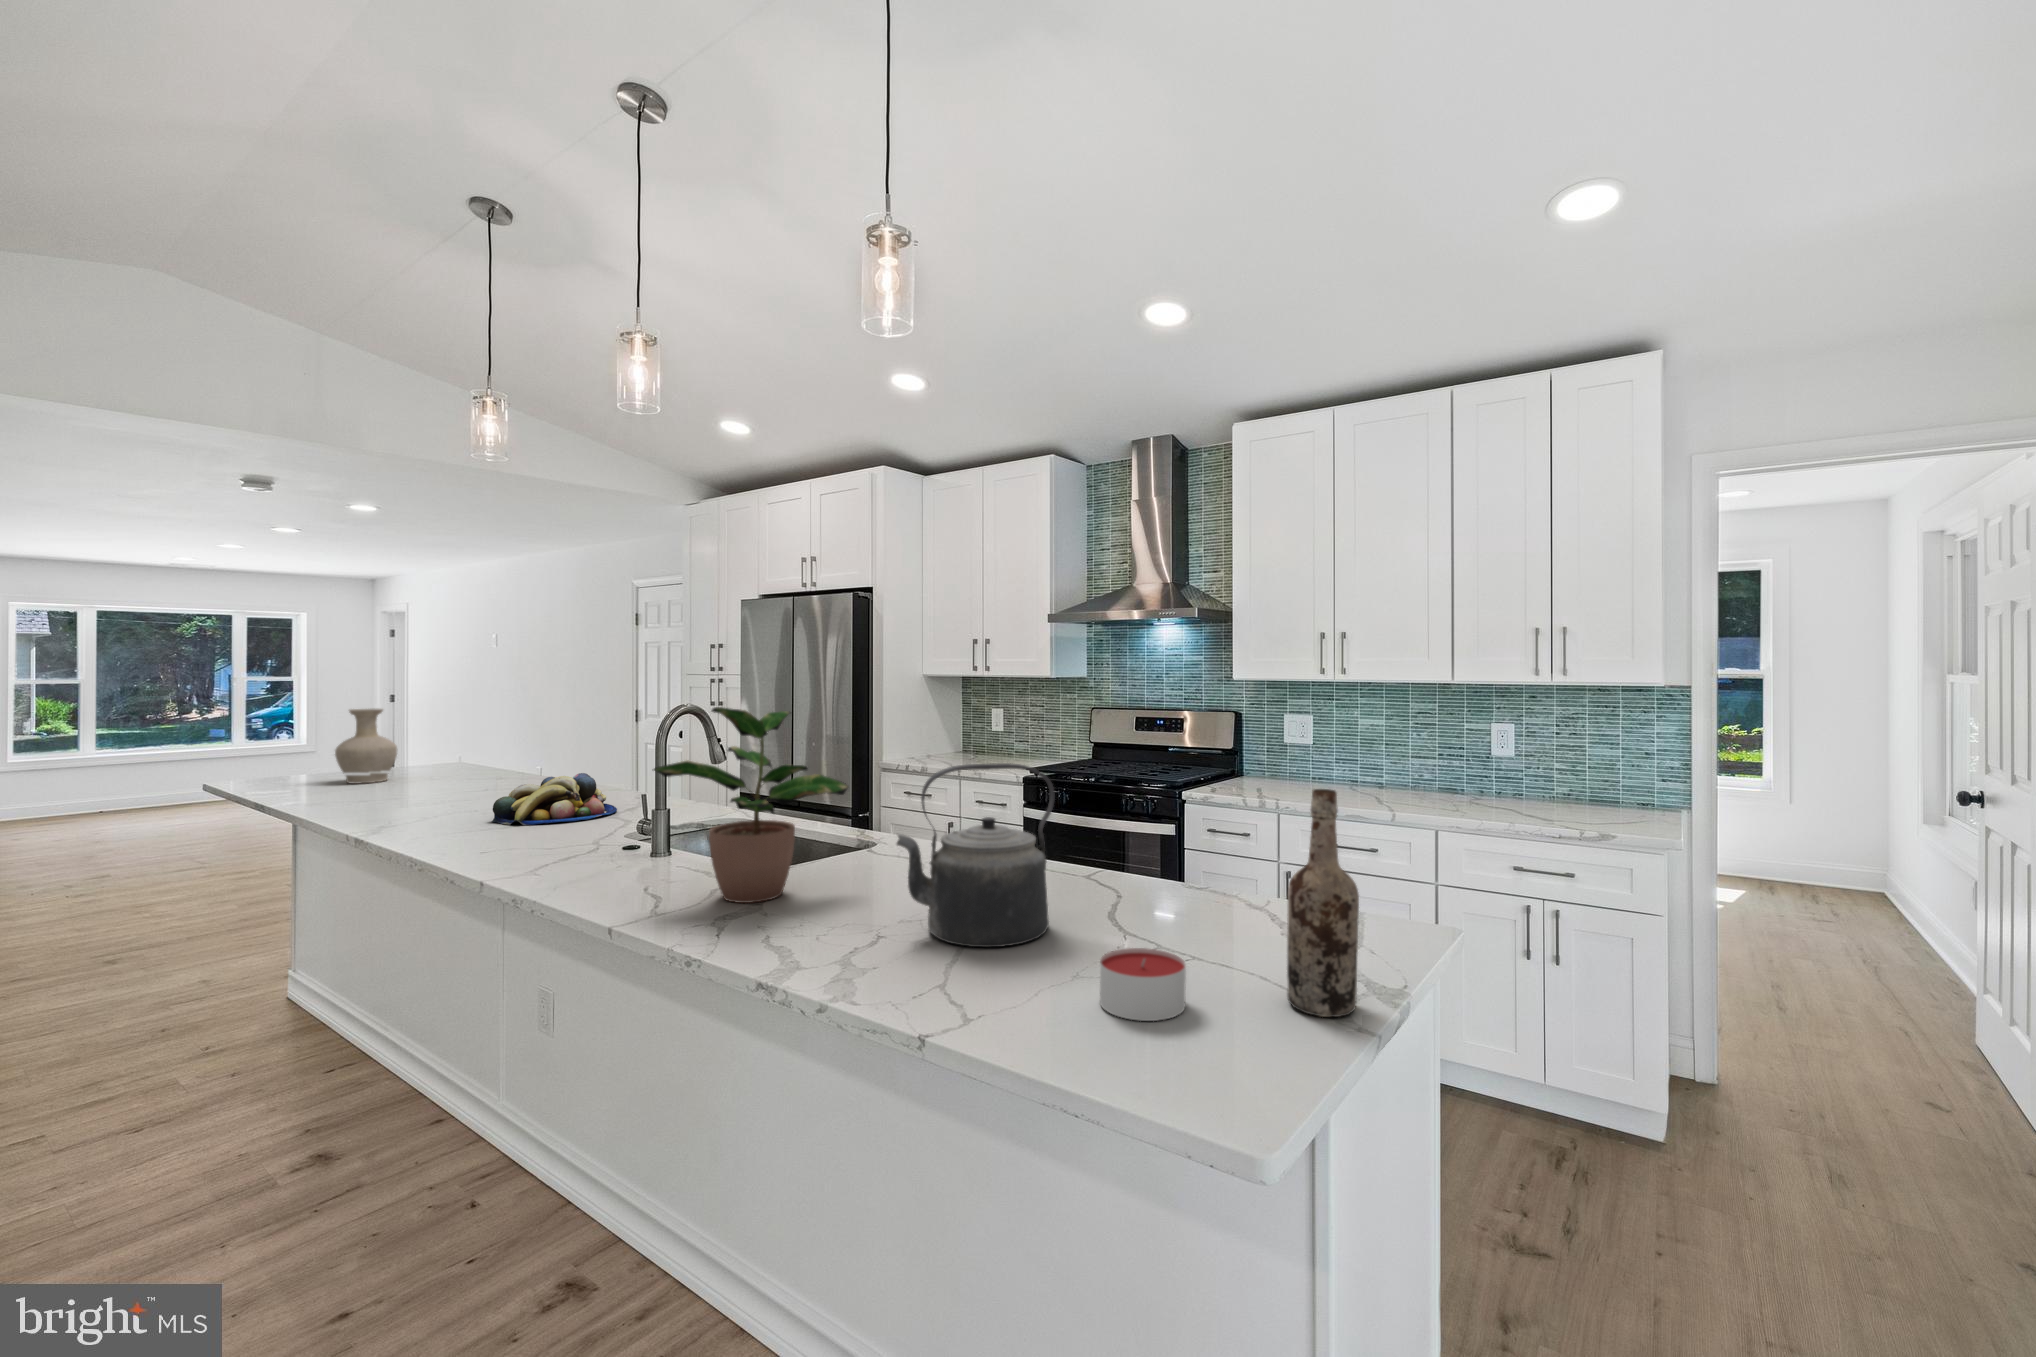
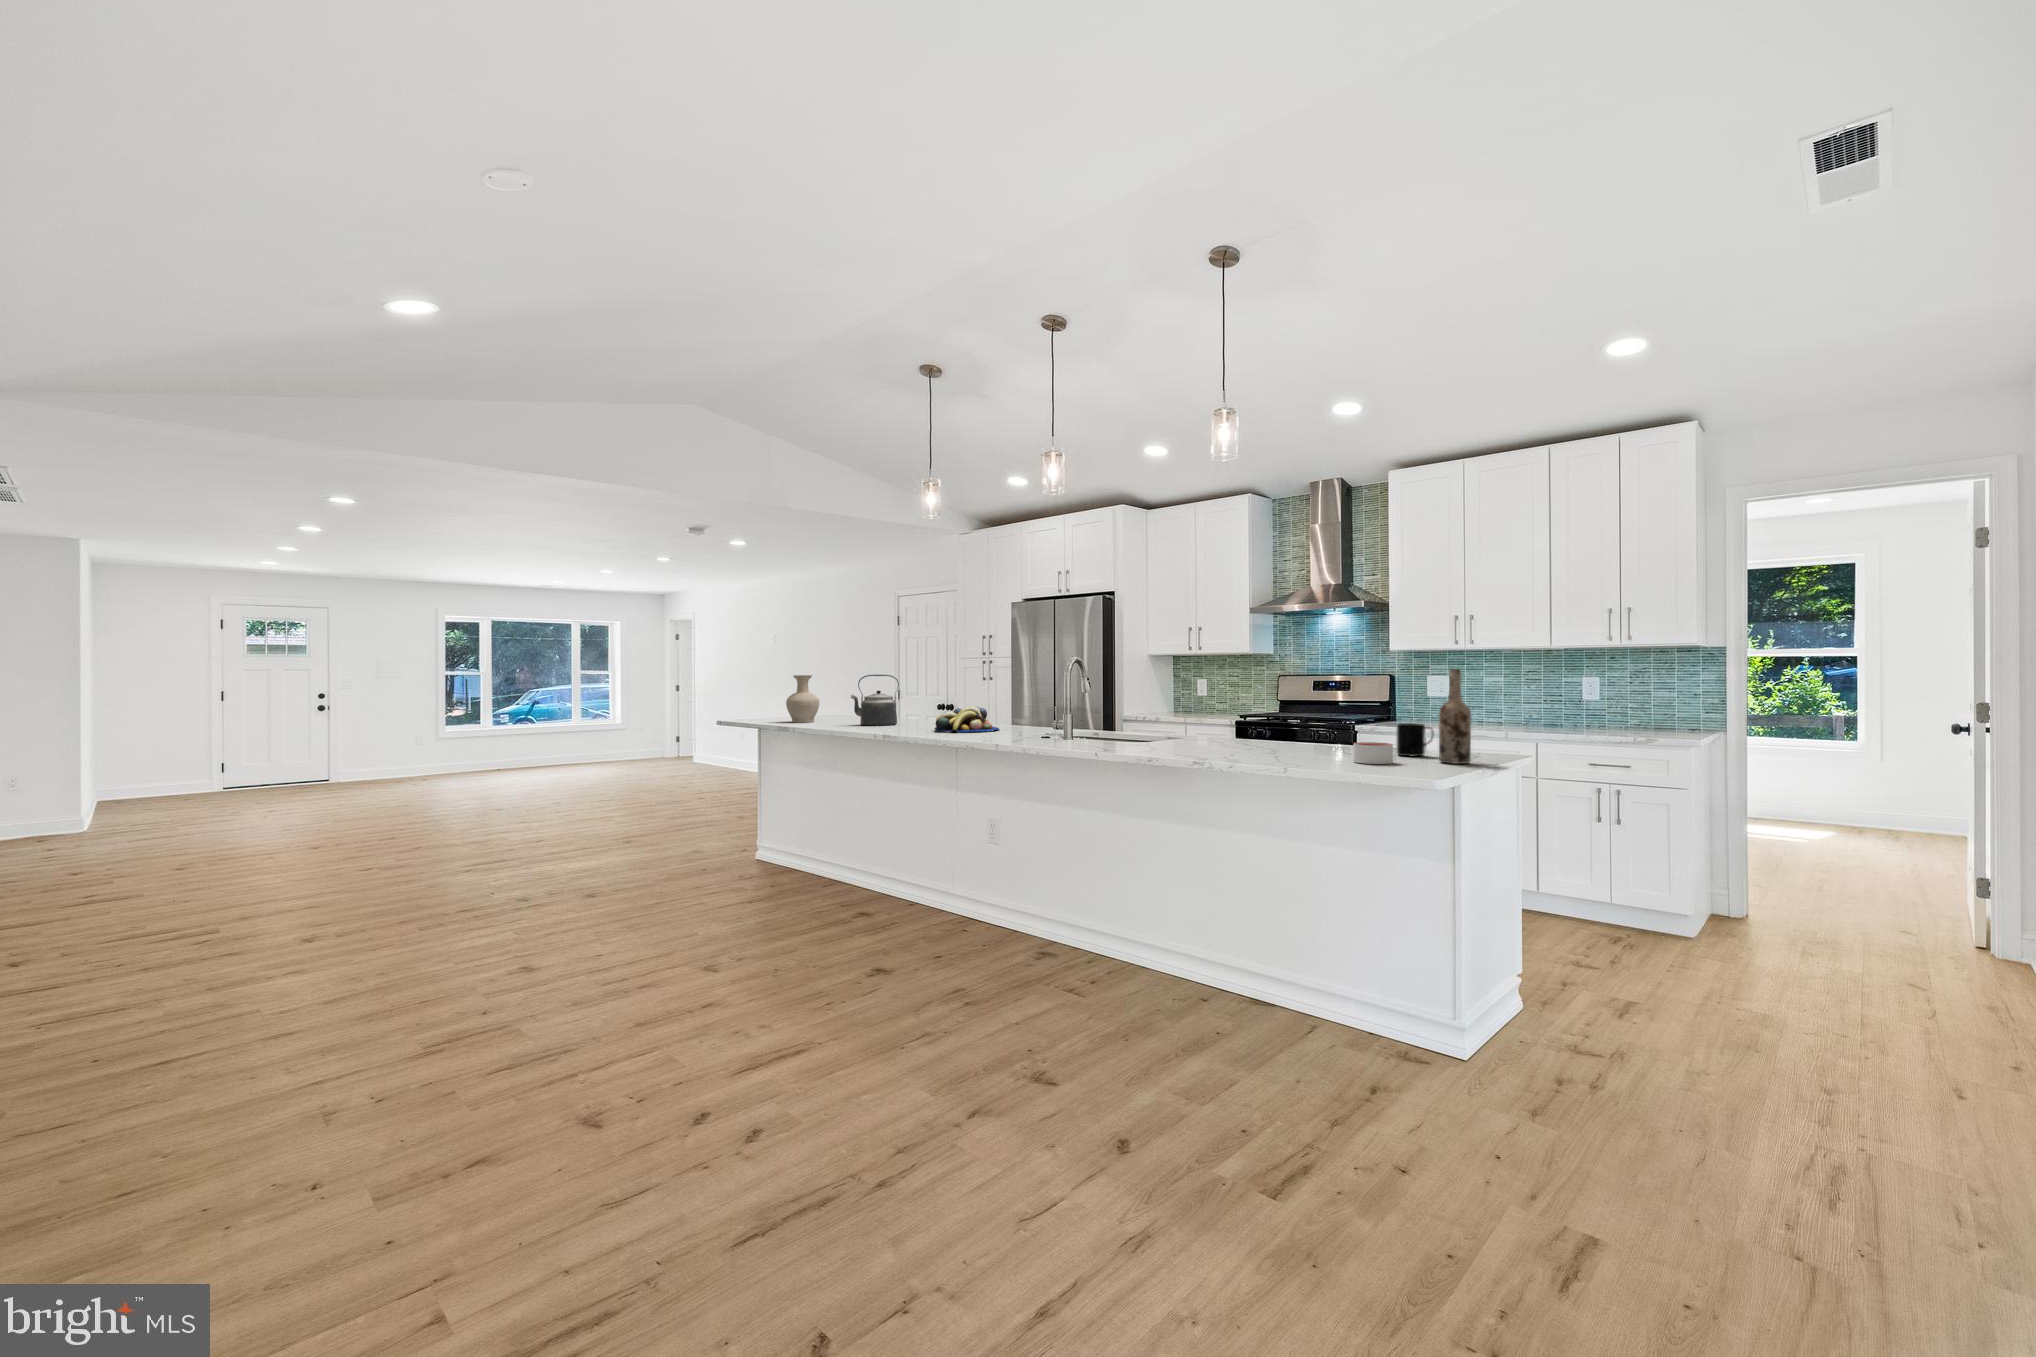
potted plant: present [654,707,848,903] -> none [1098,648,1191,748]
kettle: present [897,763,1055,947] -> present [851,675,899,726]
mug: none [1206,877,1280,957] -> present [1397,723,1434,756]

